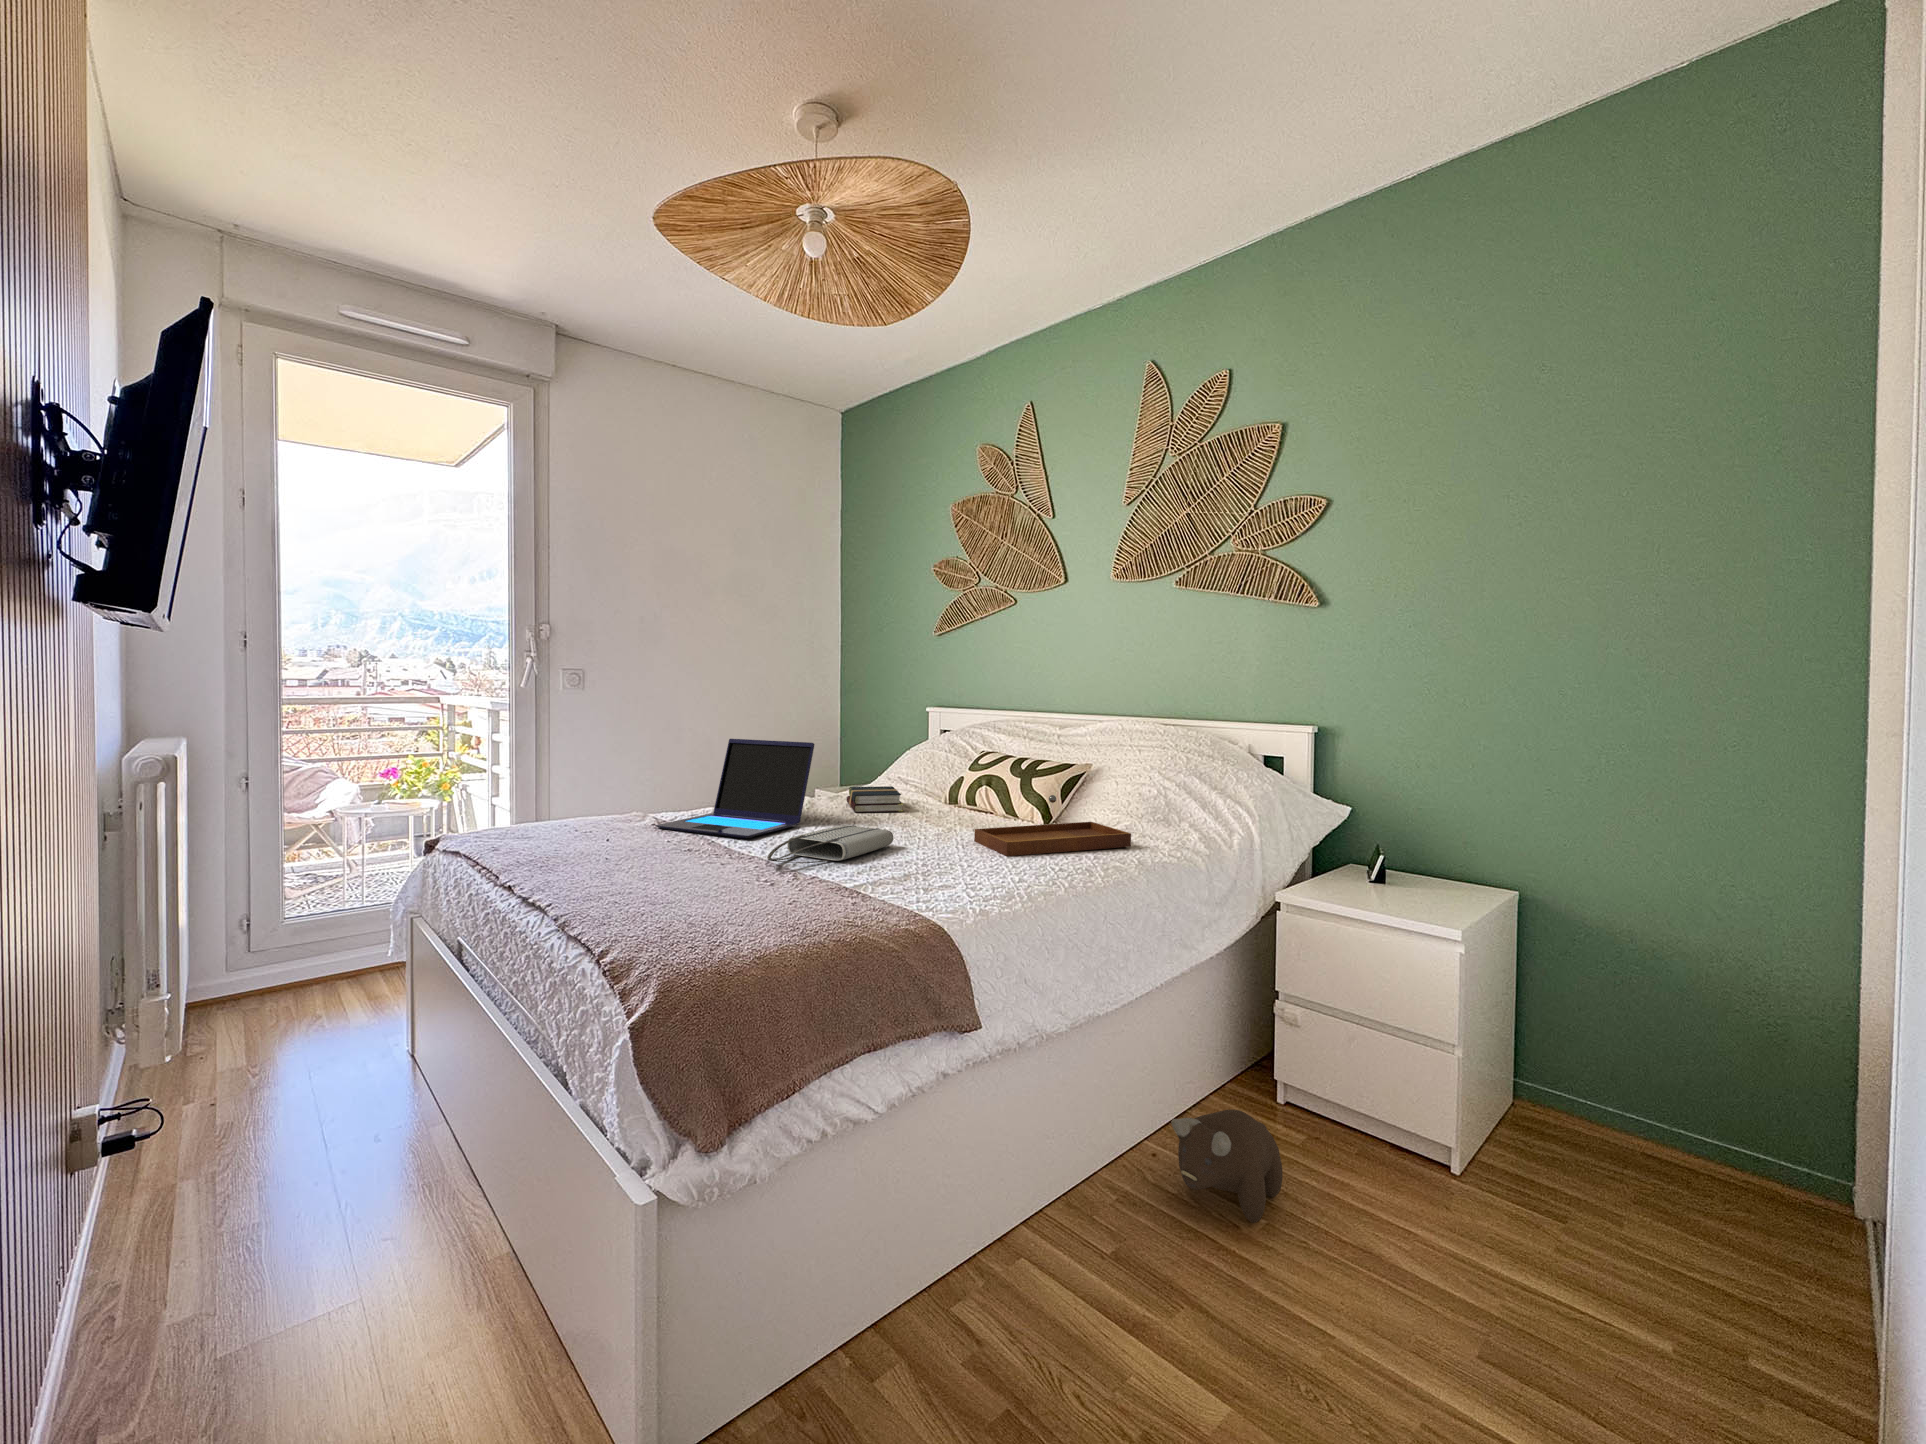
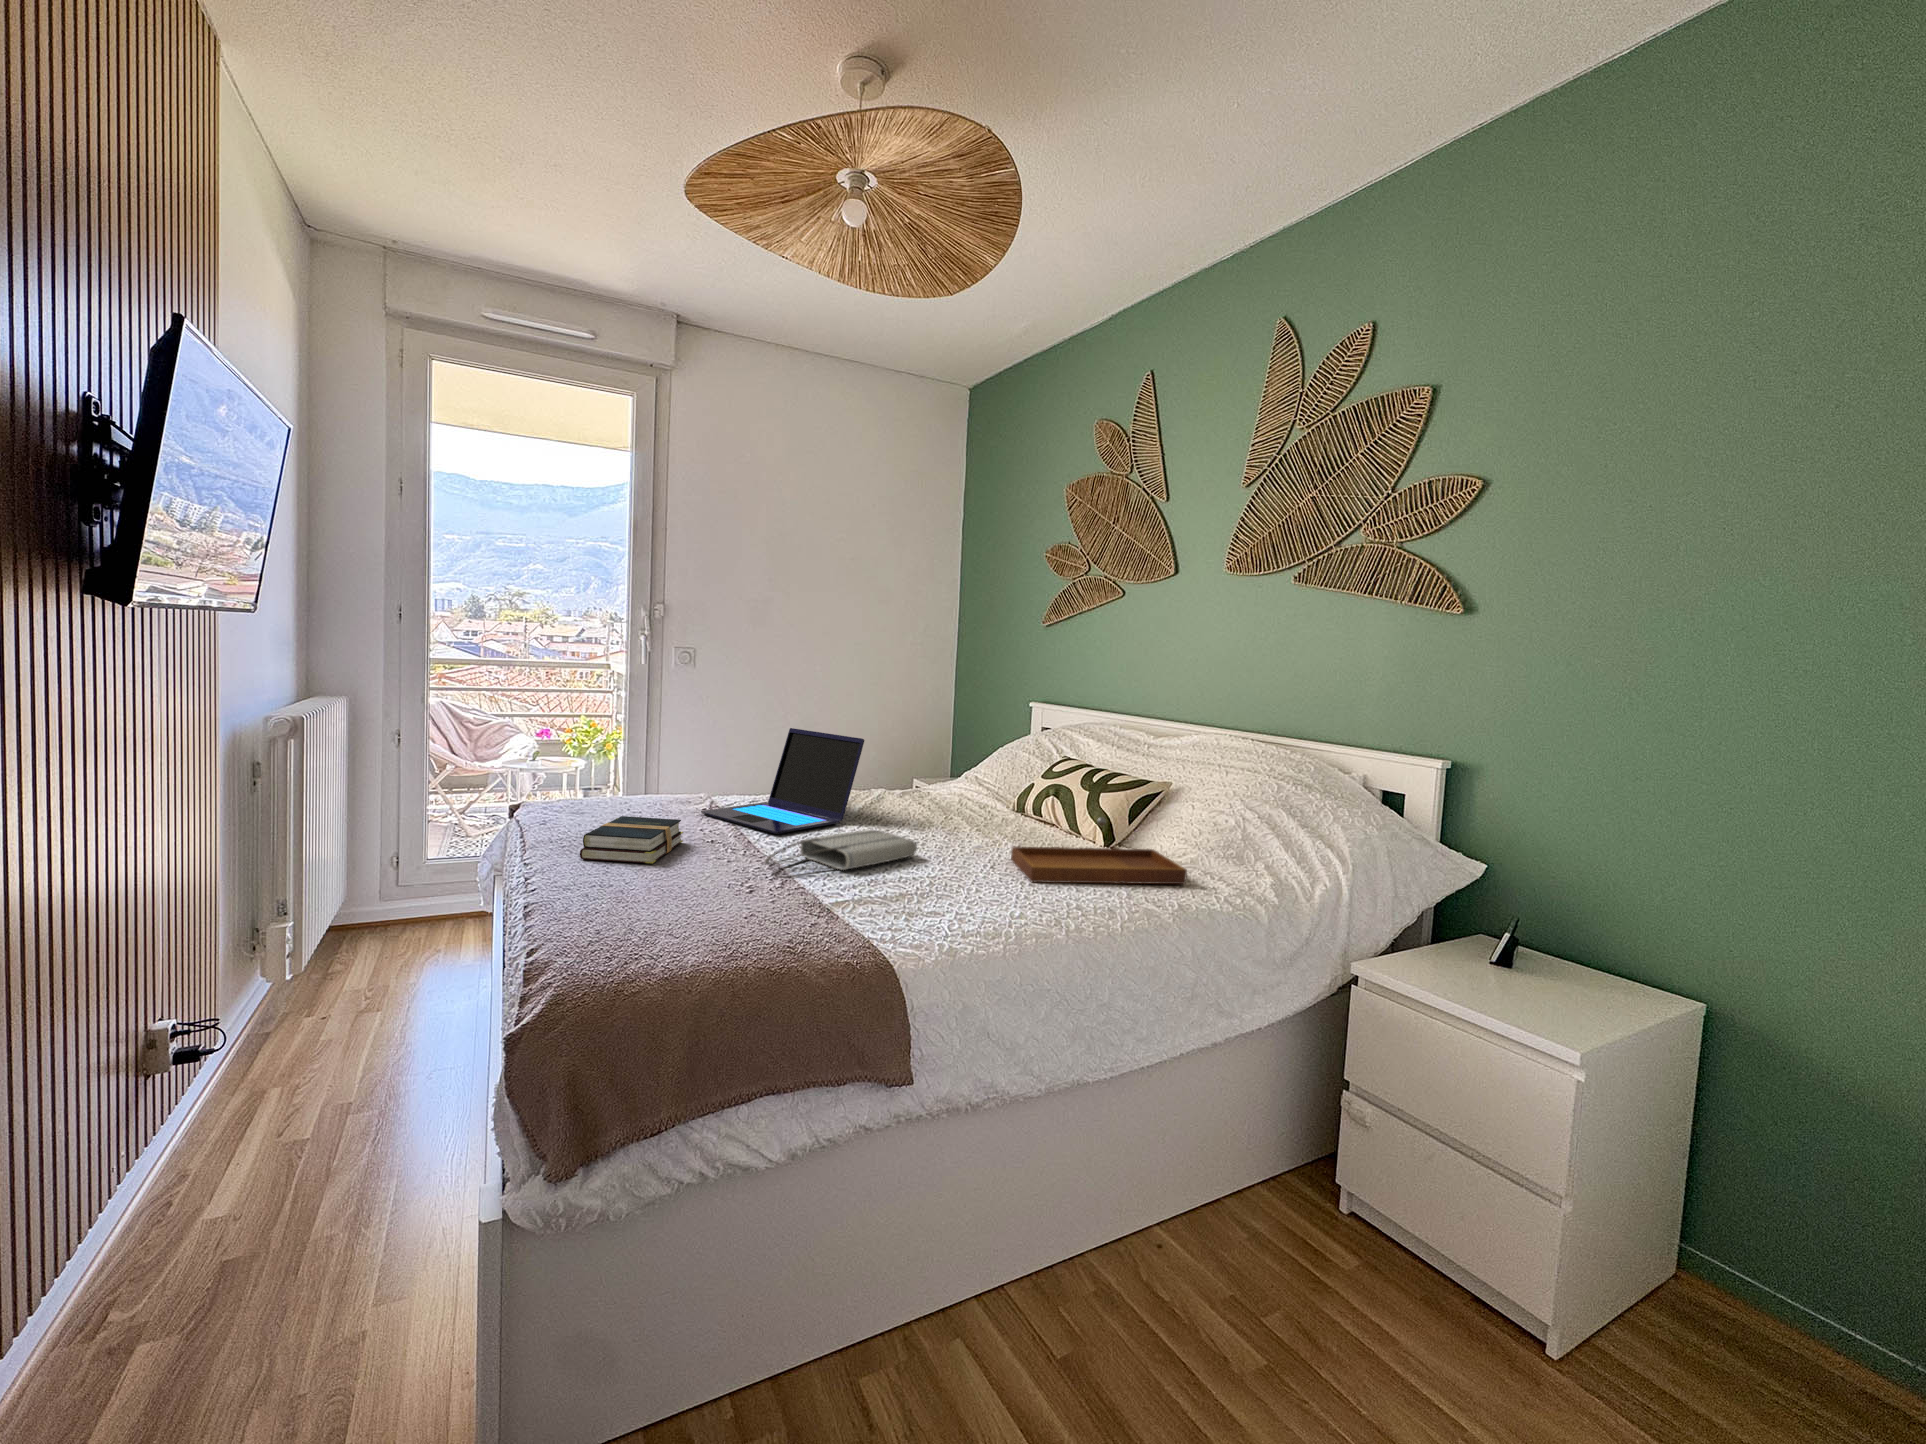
hardback book: present [847,786,903,812] -> present [580,816,683,863]
plush toy: present [1171,1110,1283,1223] -> none [1159,1217,1302,1361]

